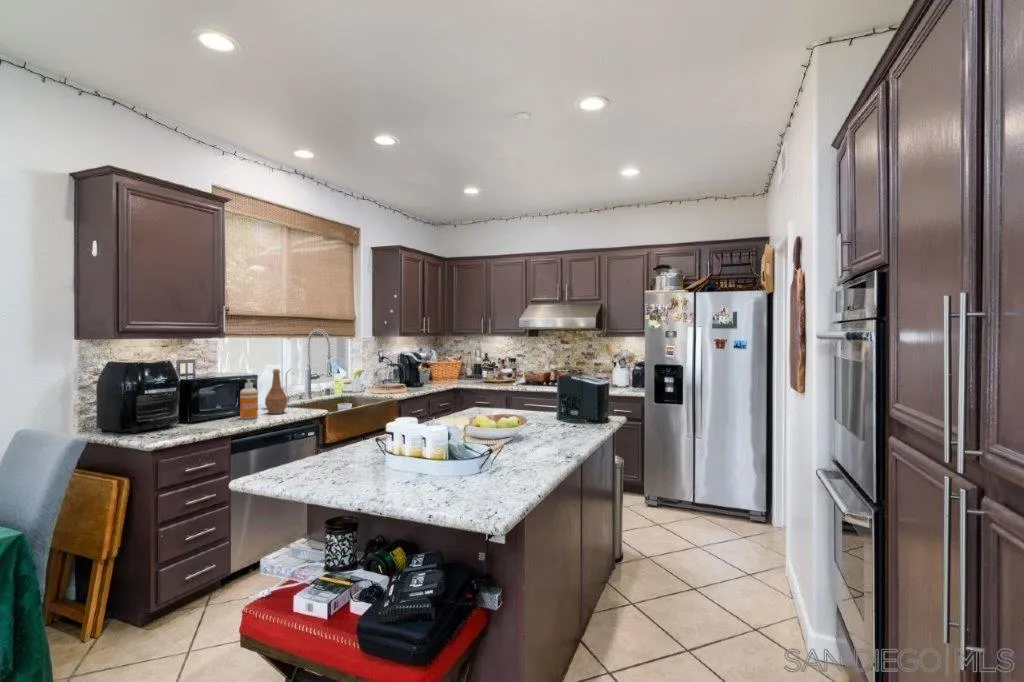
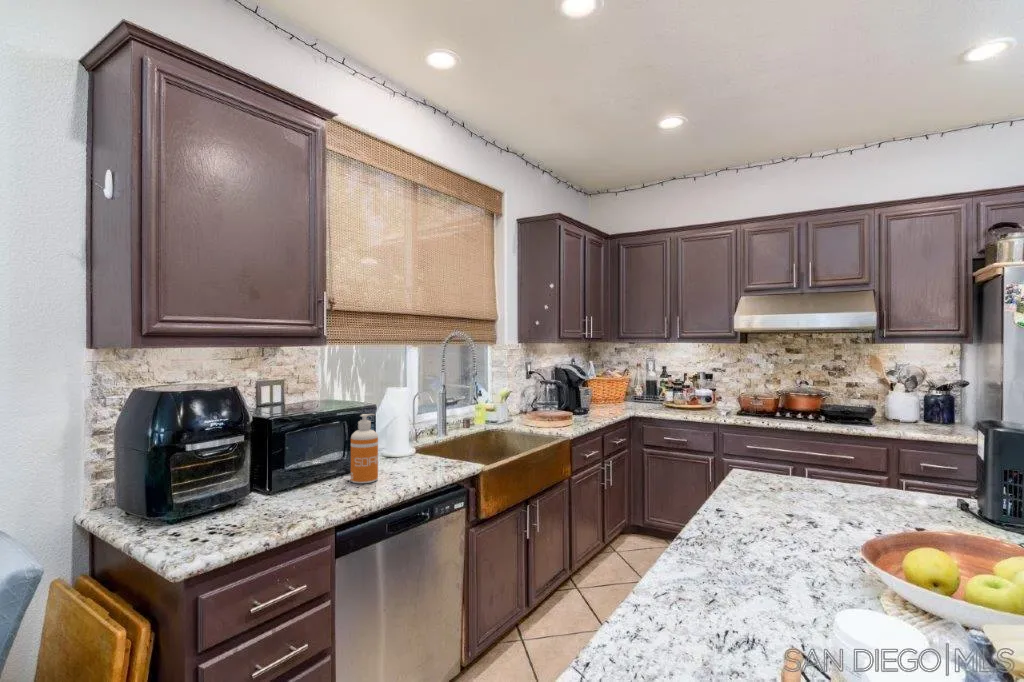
vase: present [265,369,288,414] -> none [388,396,423,471]

